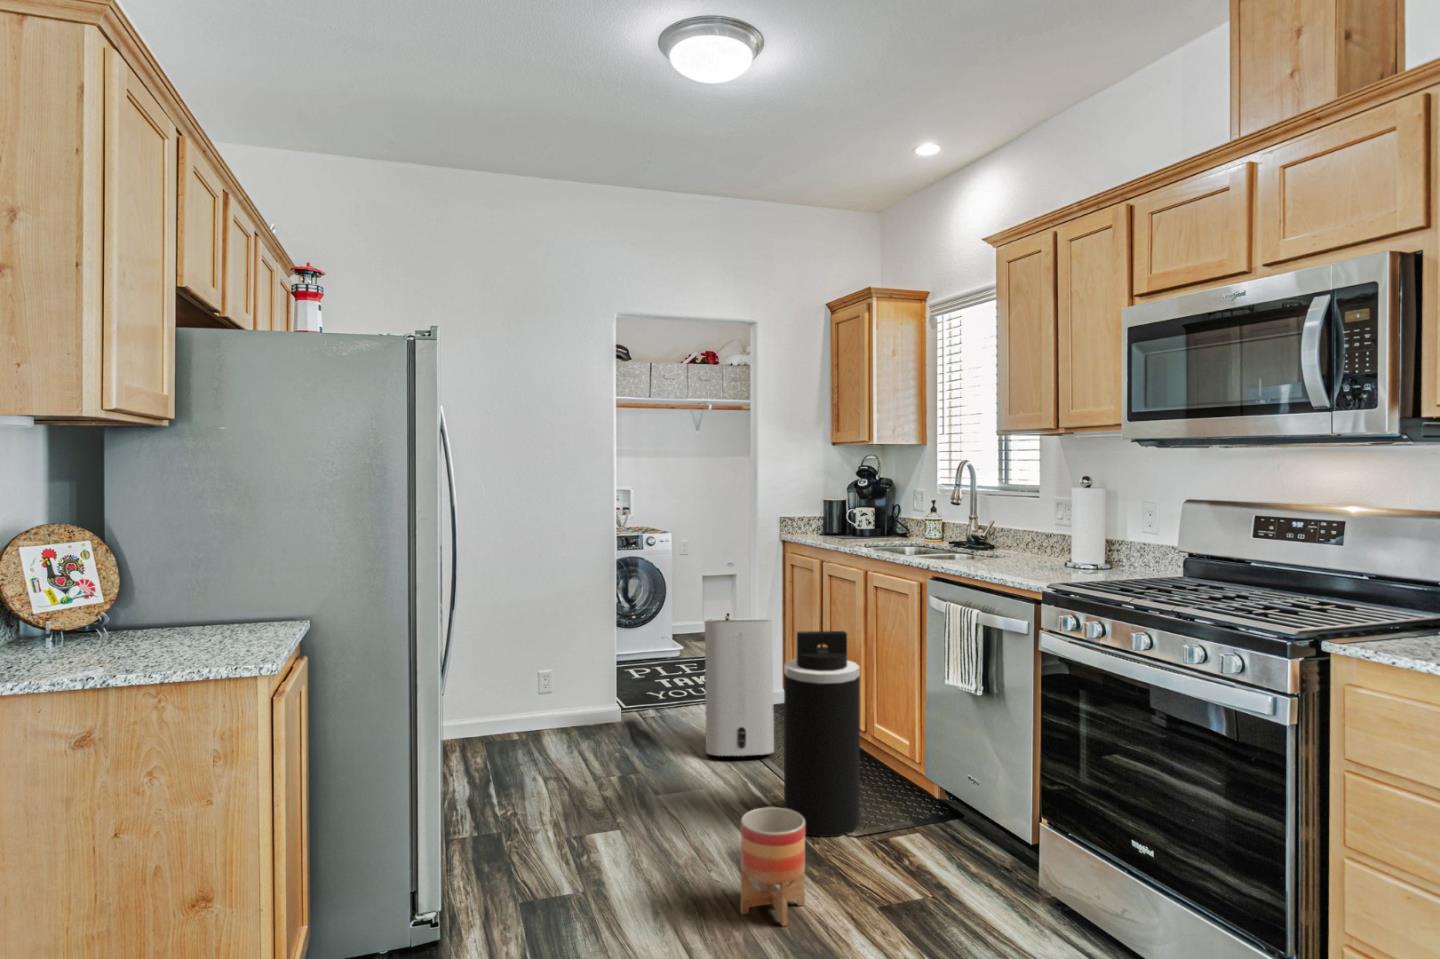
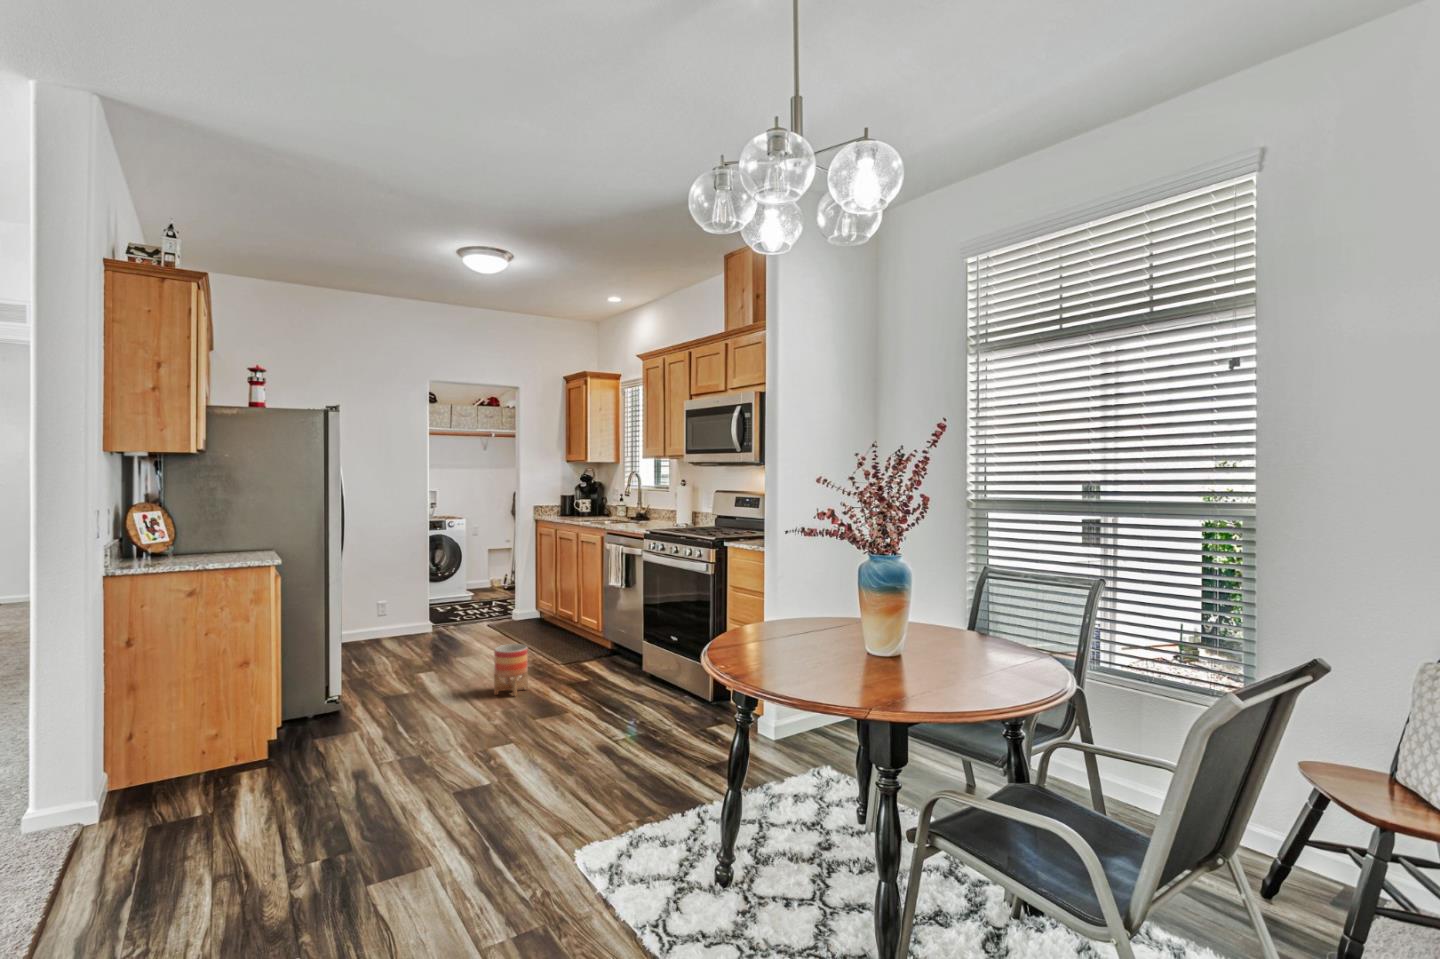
air purifier: present [705,620,774,756] -> none [483,563,525,642]
trash can: present [784,631,860,837] -> none [525,561,565,668]

